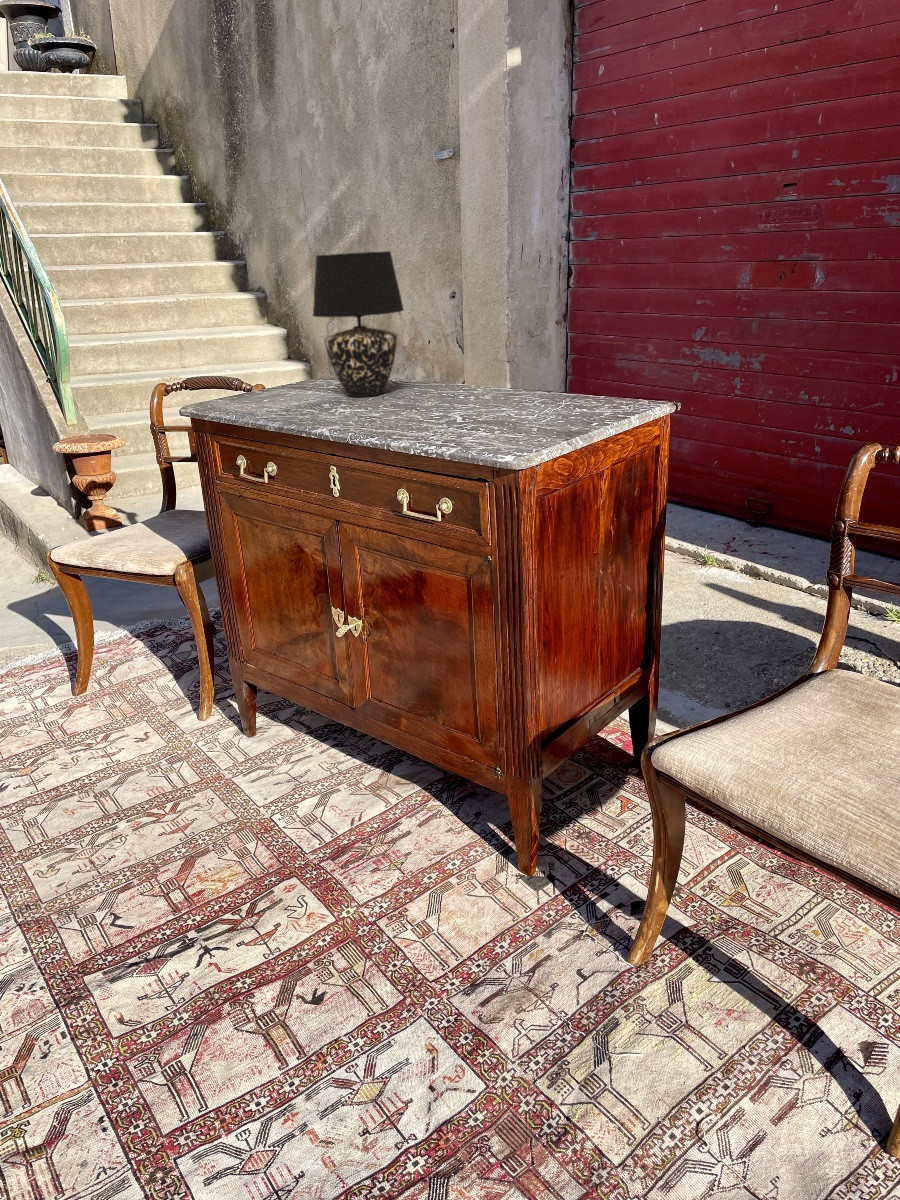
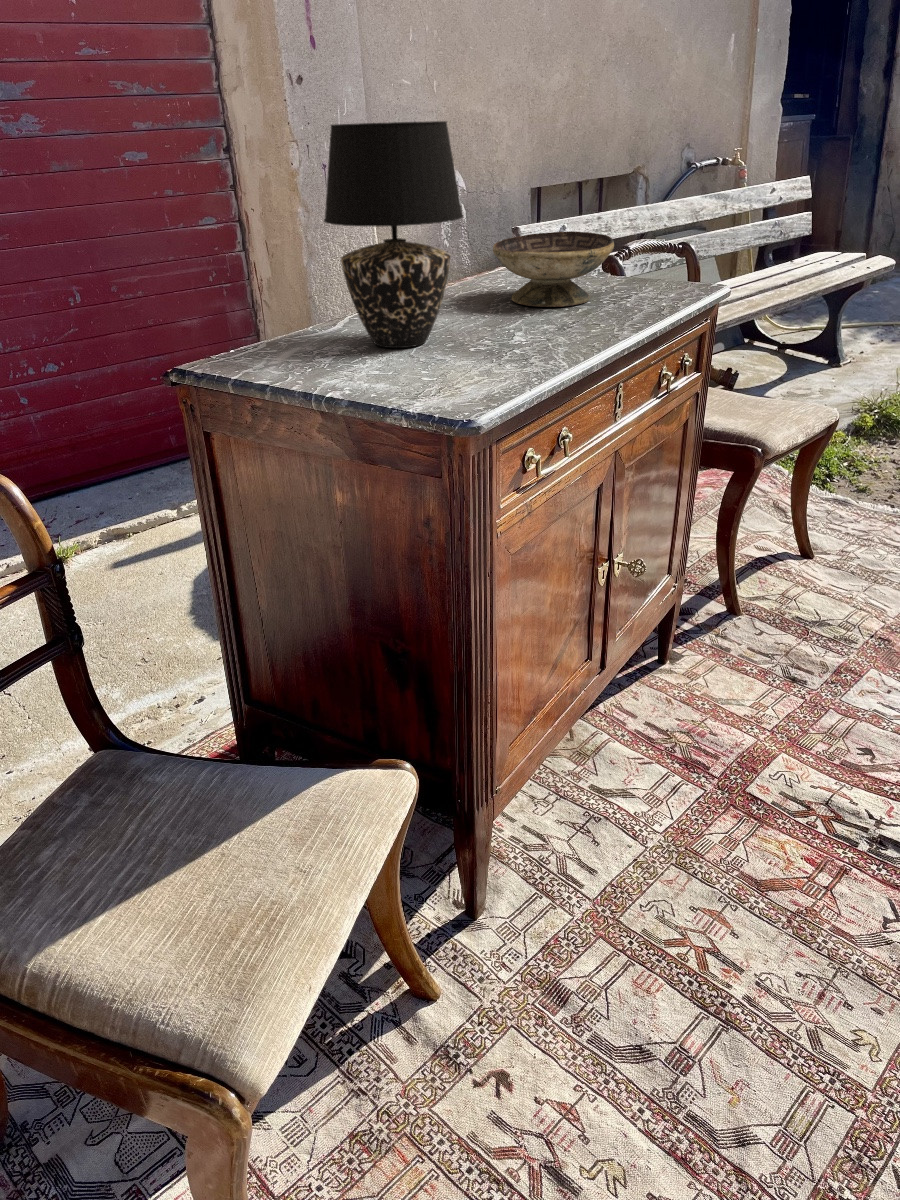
decorative bowl: none [414,351,525,415] -> present [493,231,614,307]

